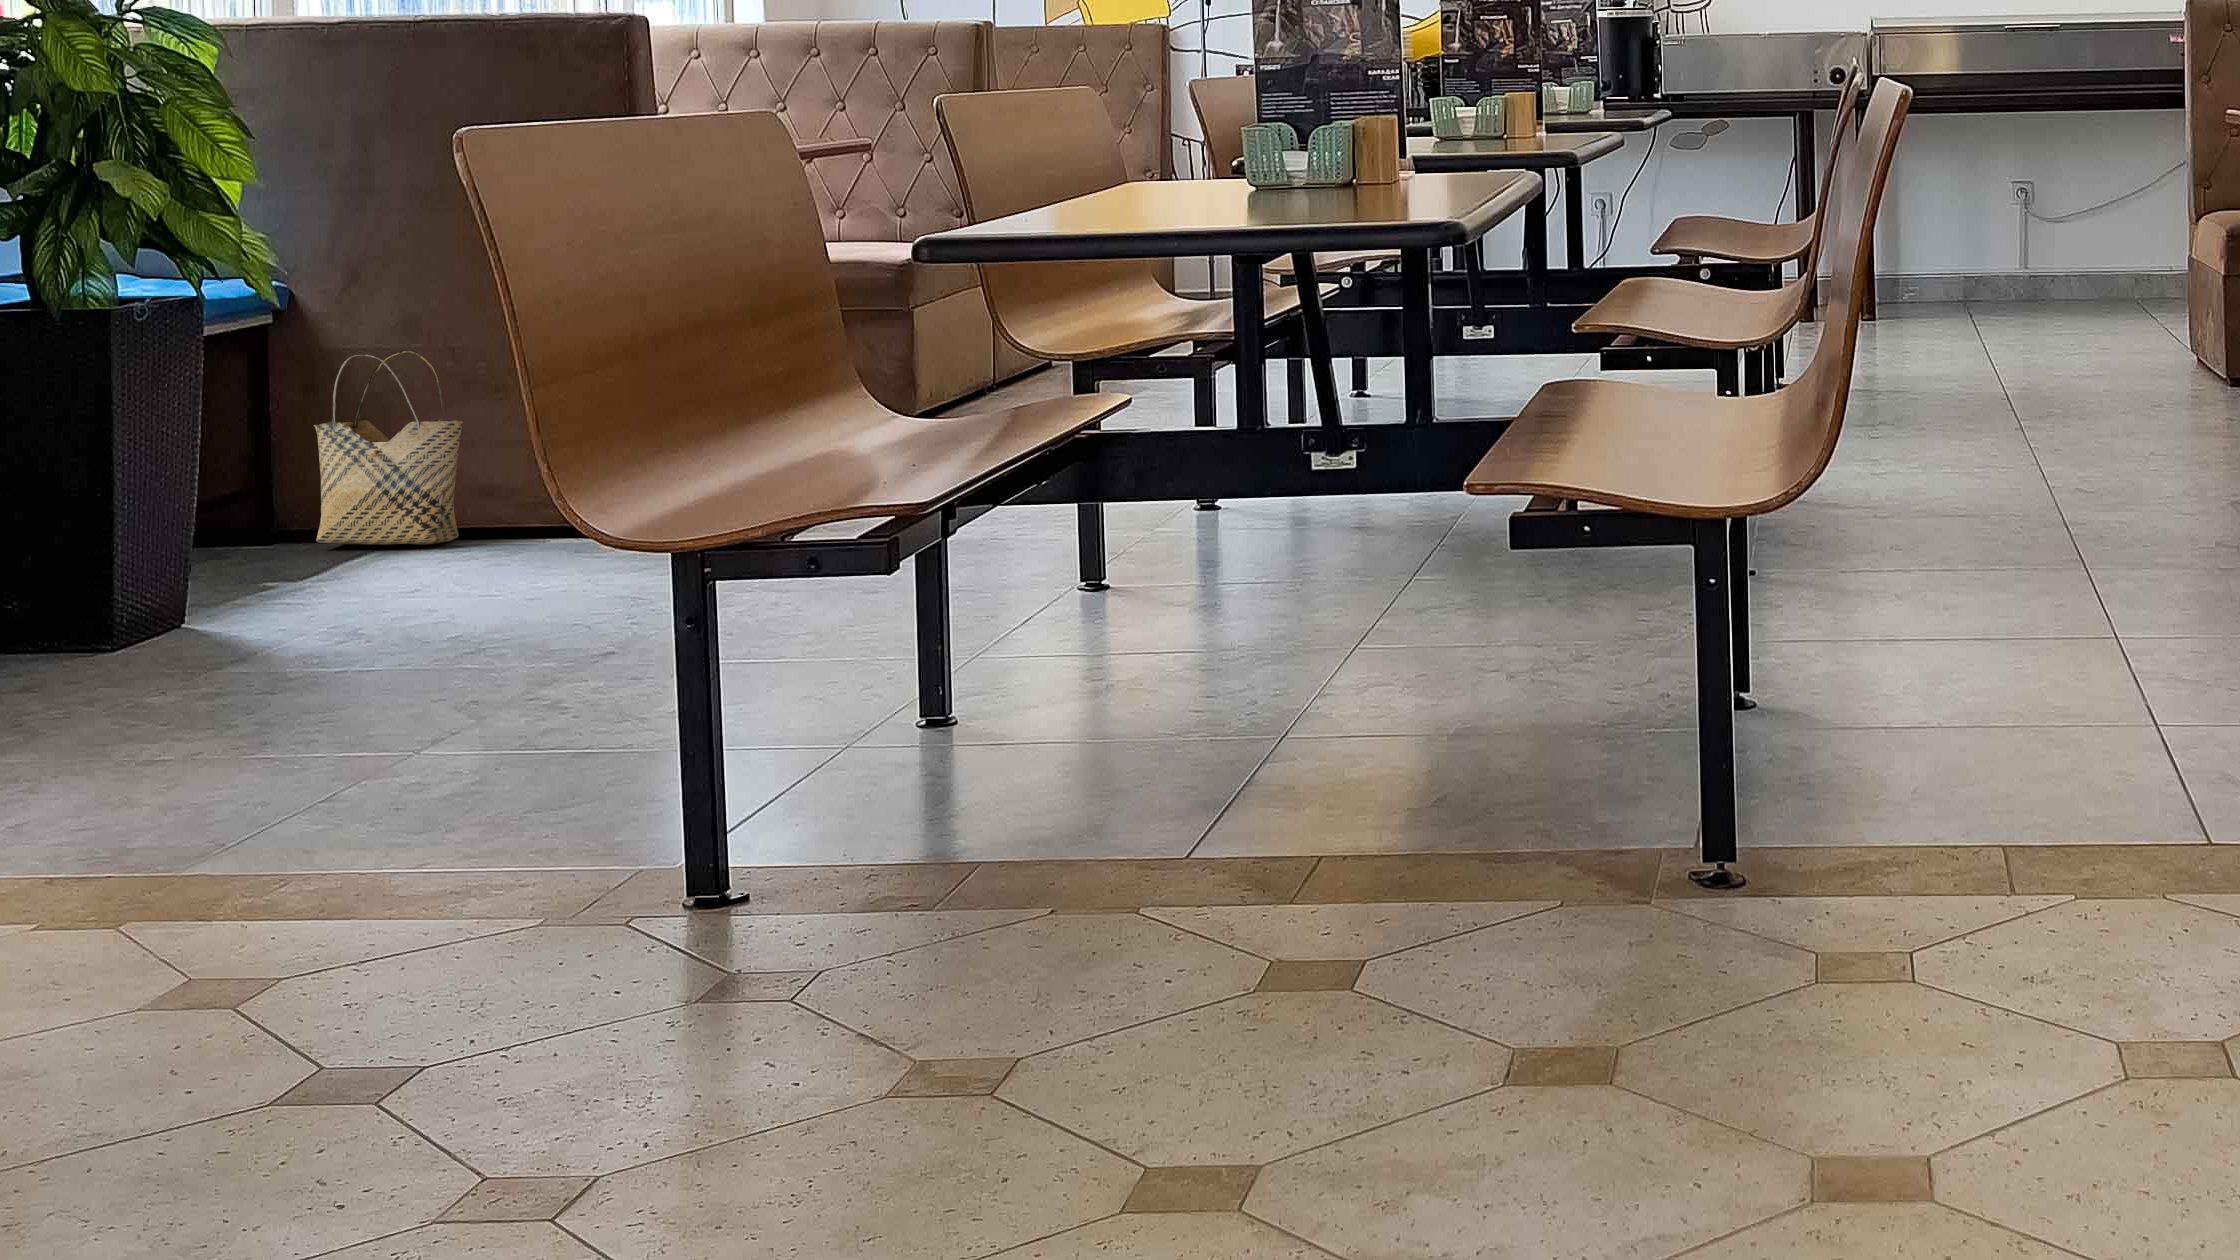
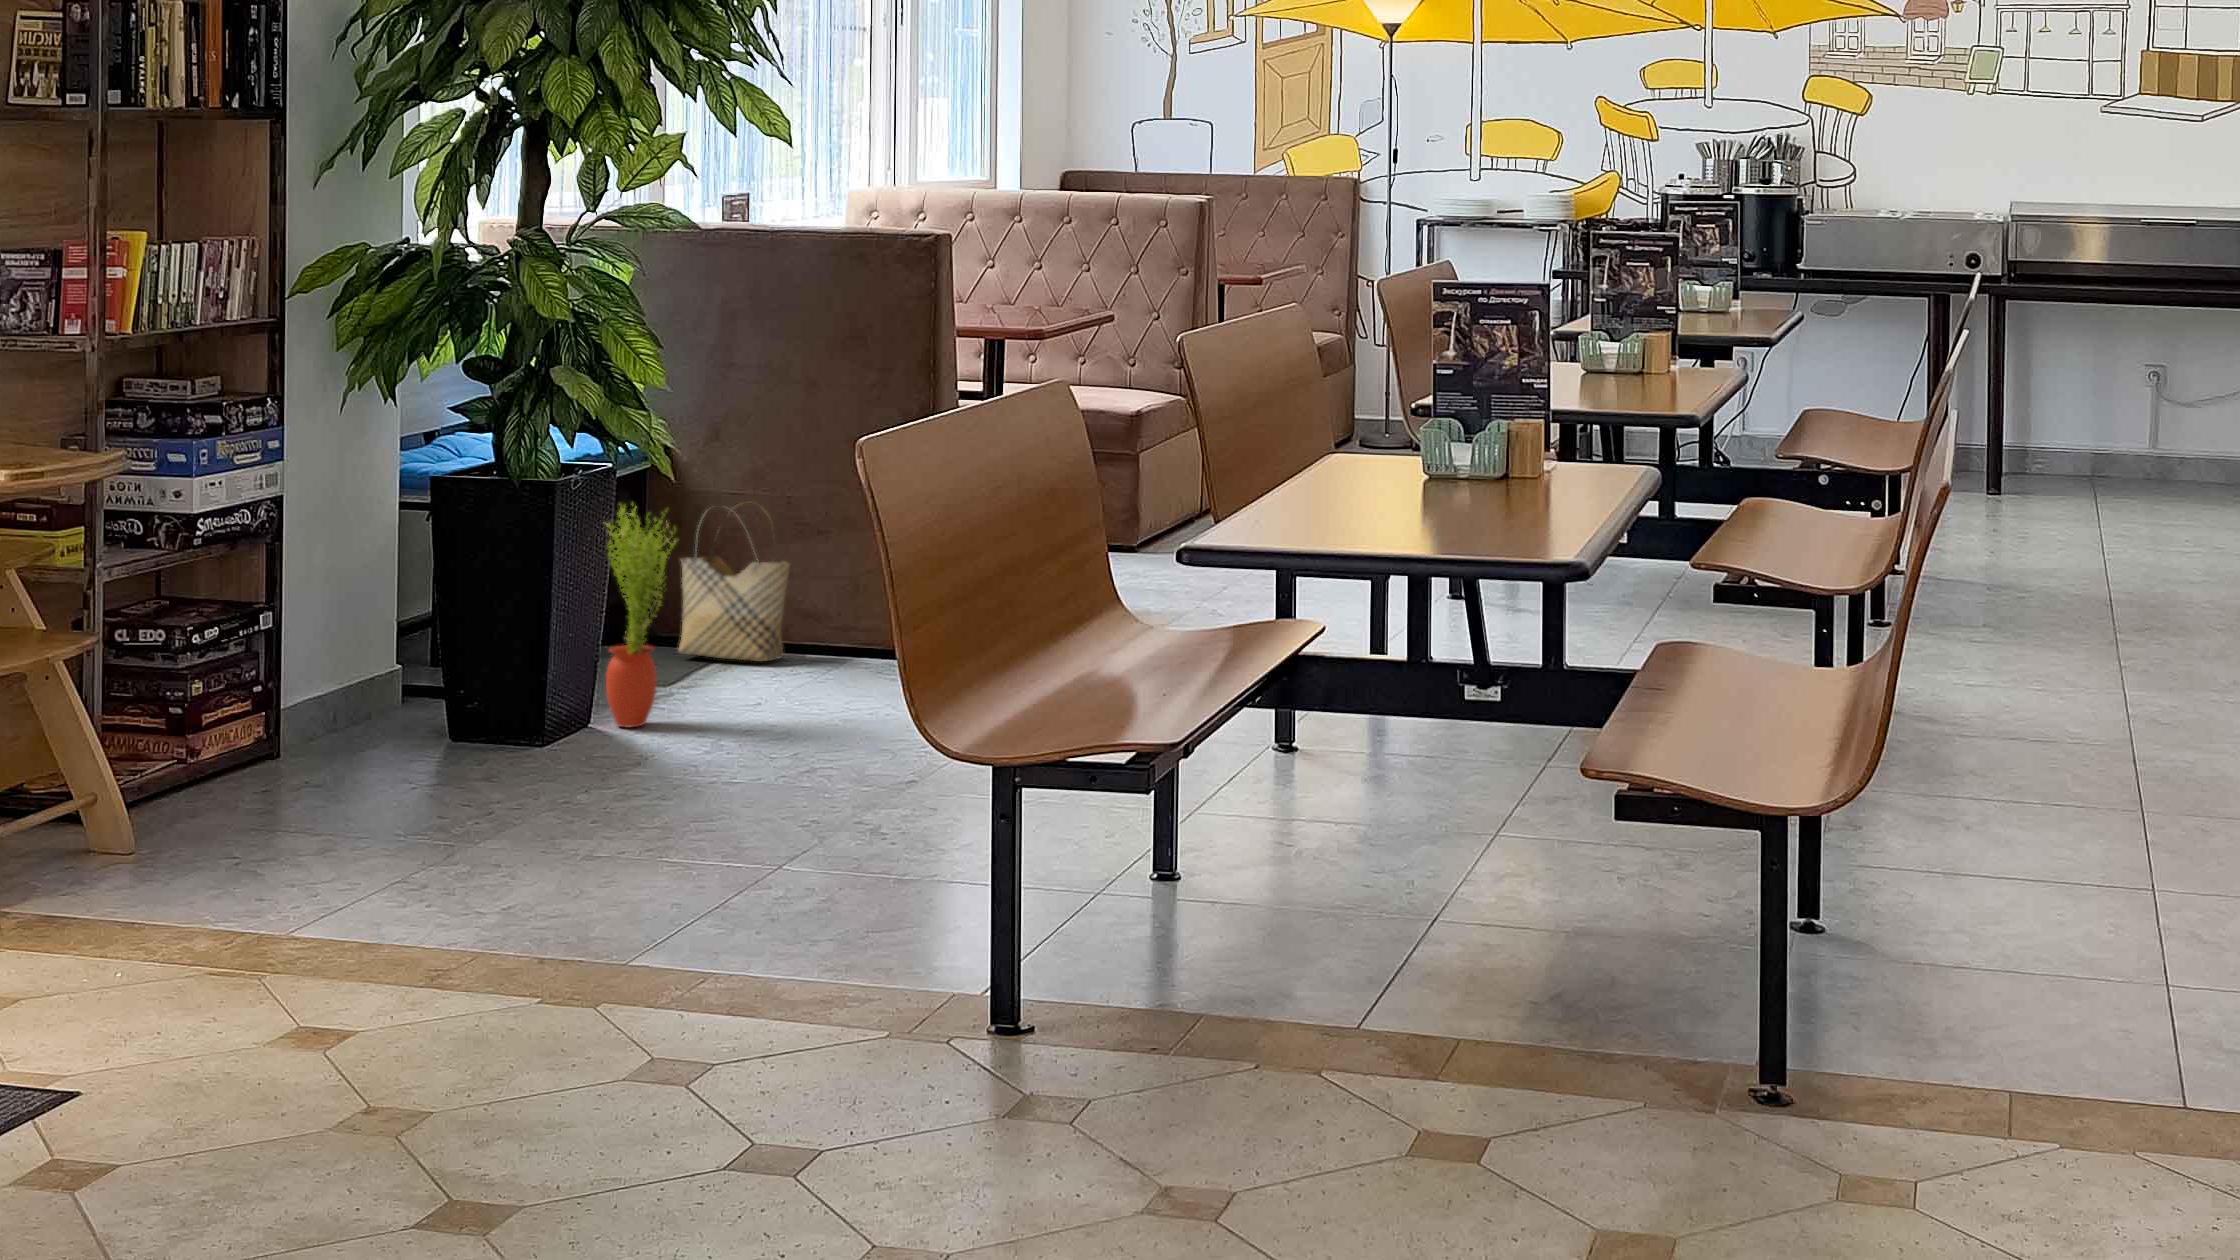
potted plant: none [179,336,289,622] -> present [606,504,676,727]

